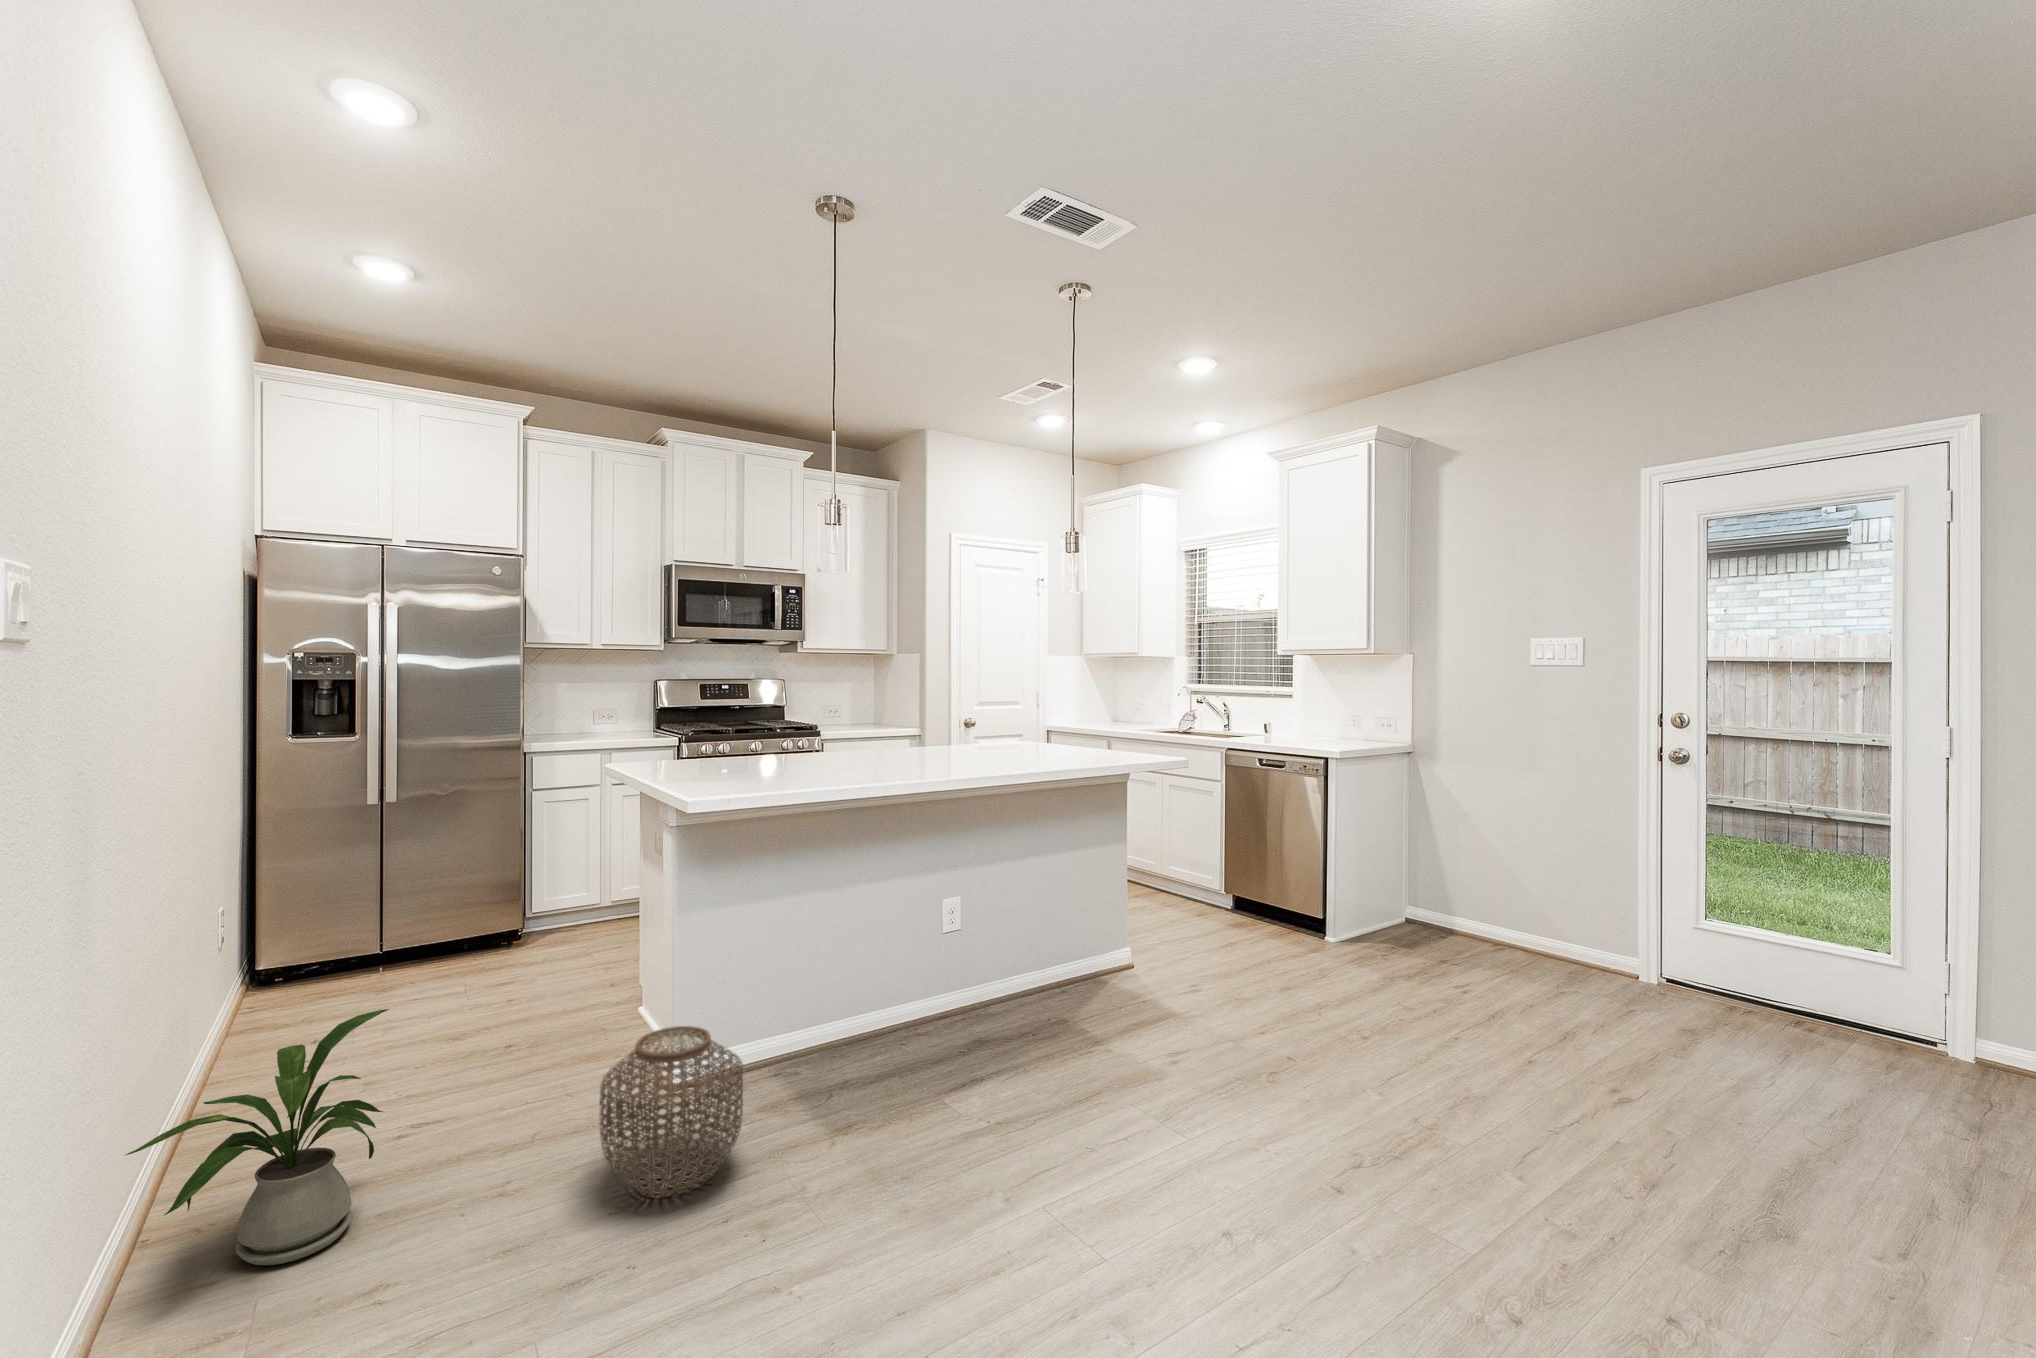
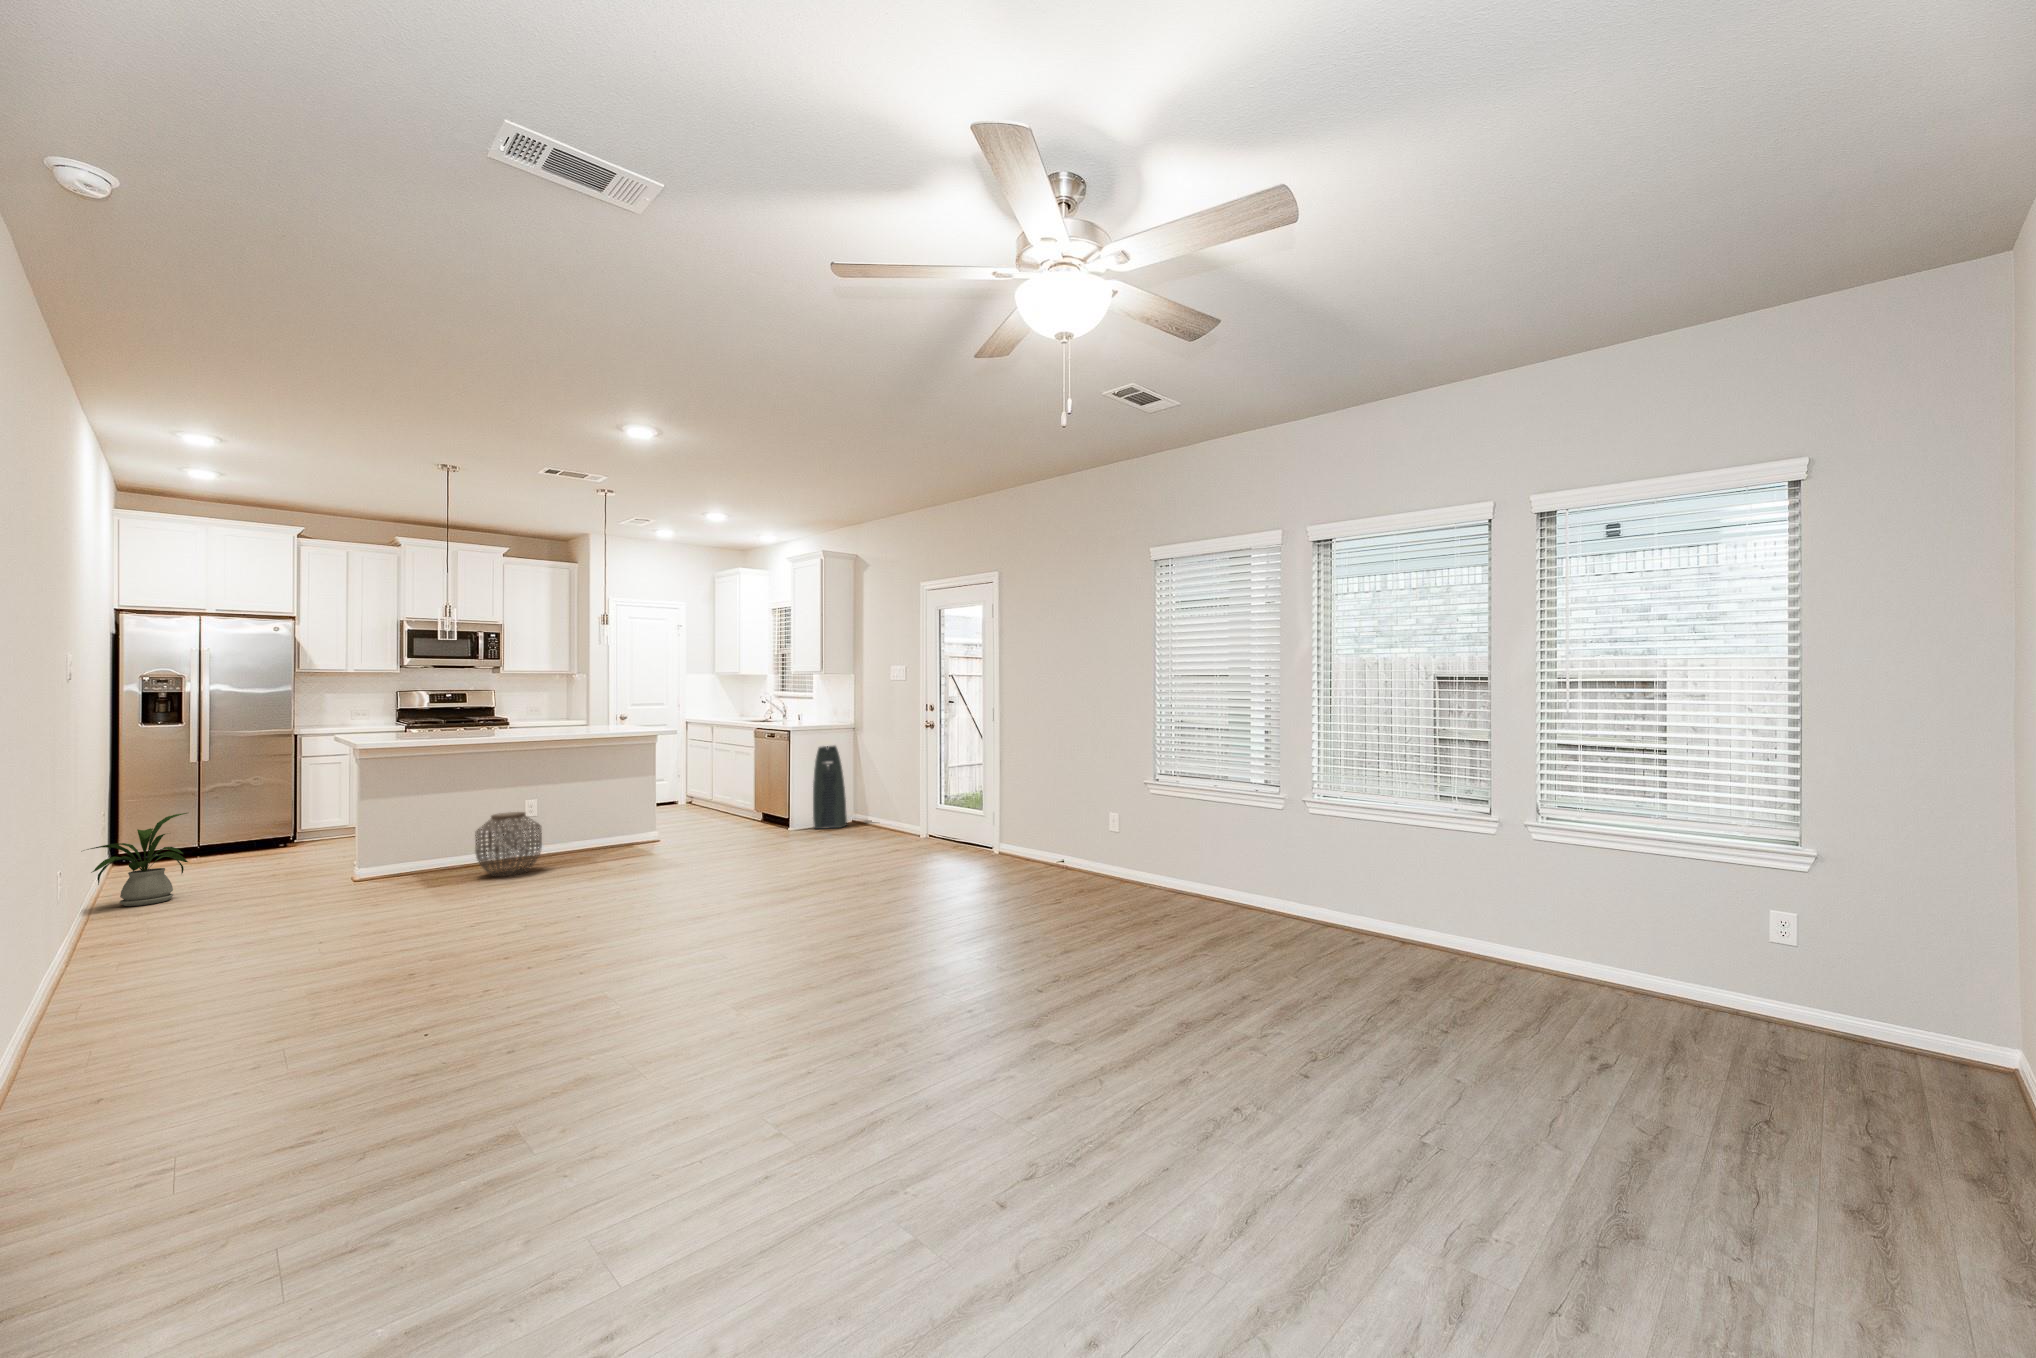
air purifier: none [1488,850,1573,1029] -> present [813,746,847,829]
woven basket: present [600,1026,743,1198] -> present [475,812,542,876]

